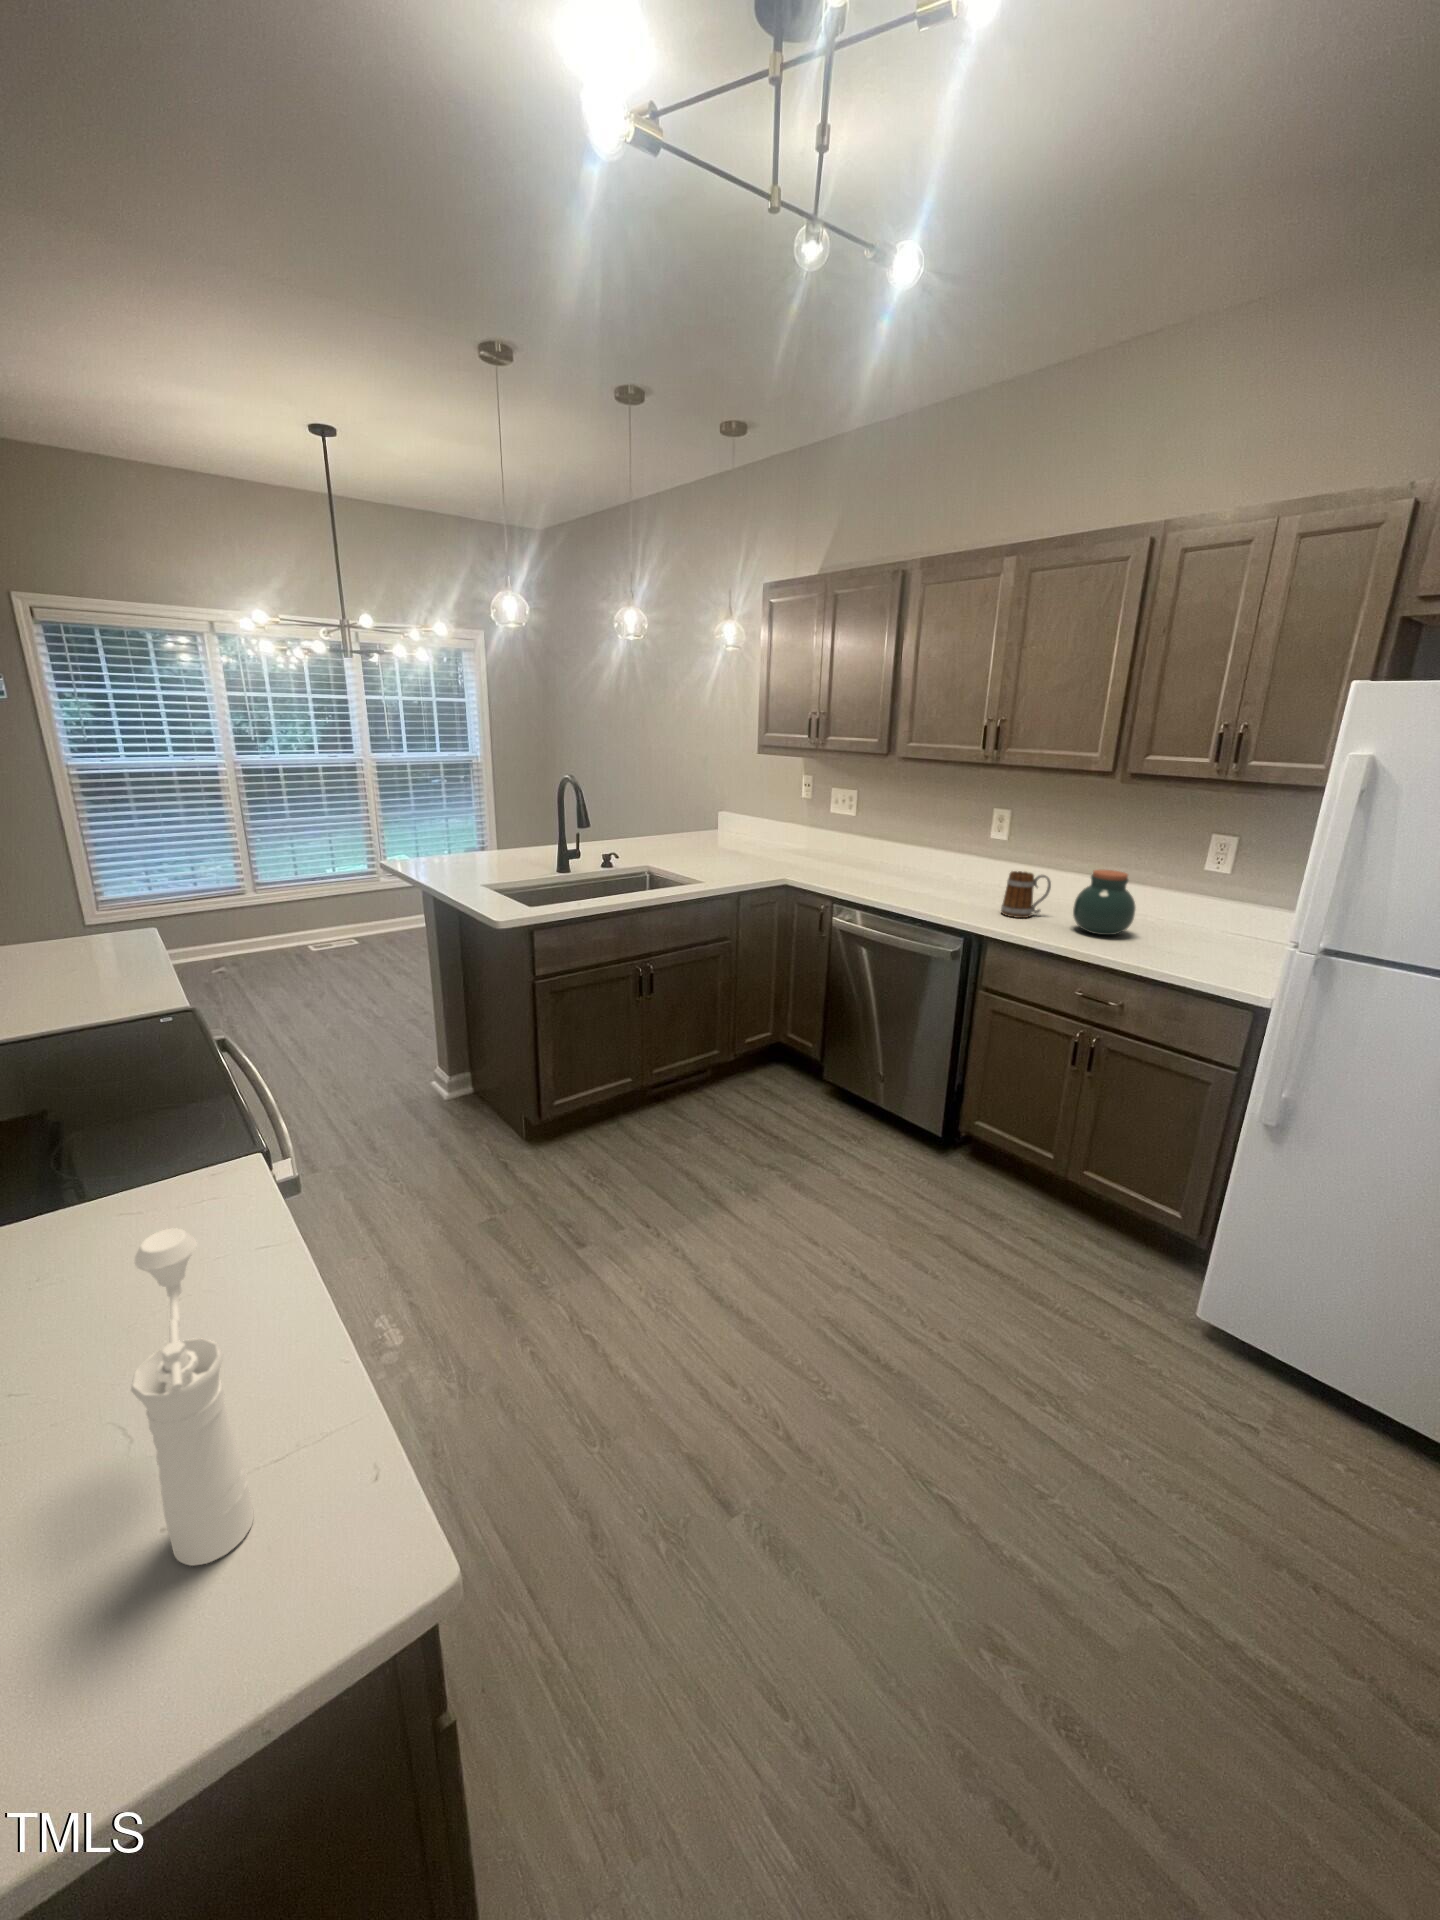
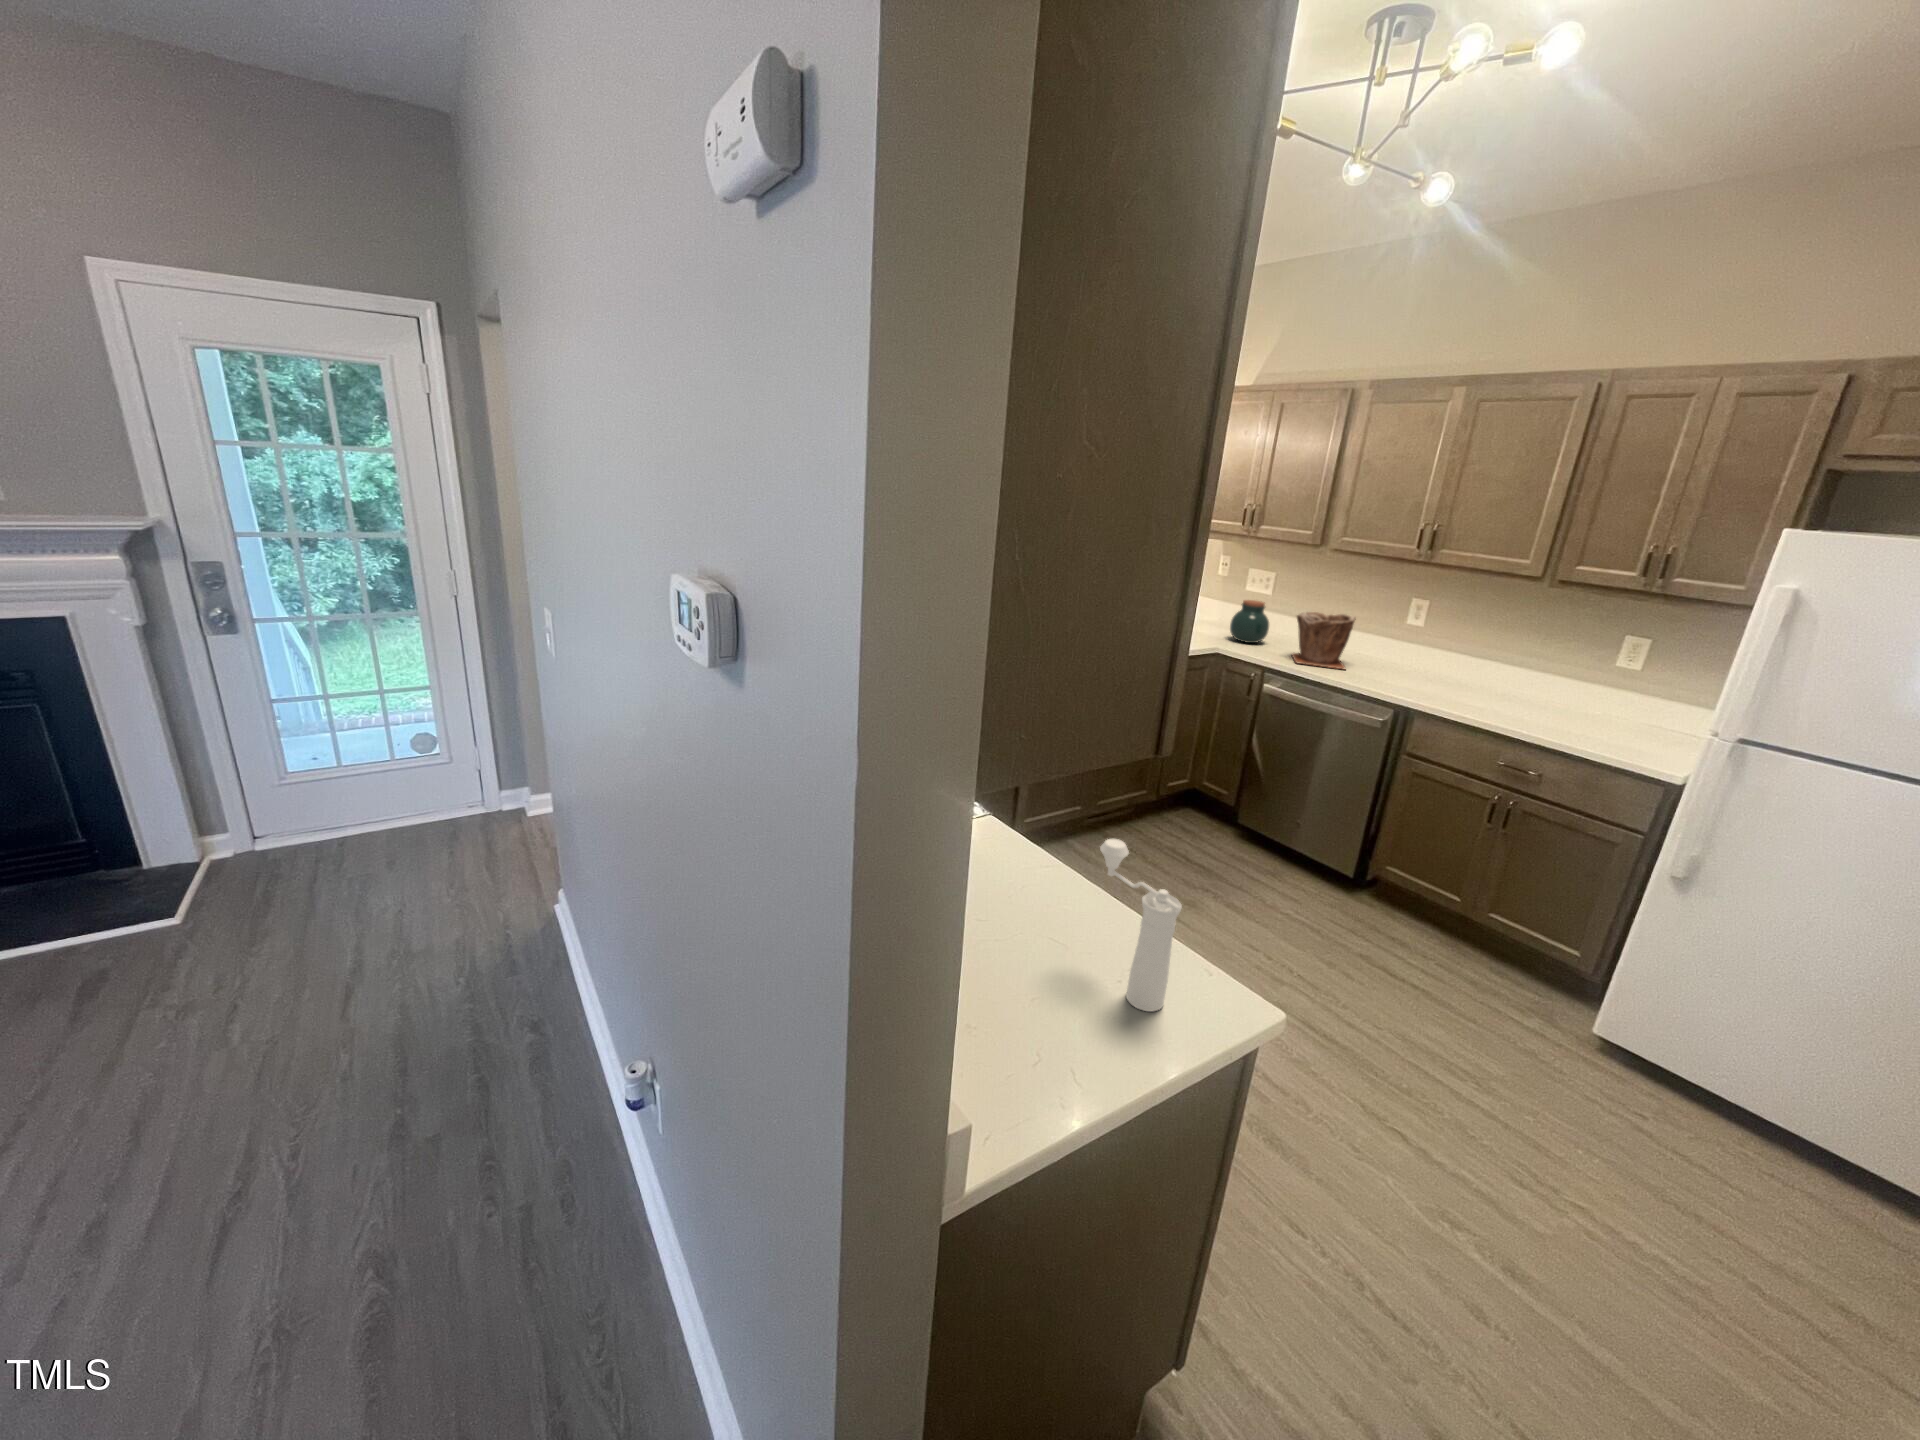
plant pot: none [867,831,932,895] -> present [1292,612,1356,670]
jar: present [1073,870,1136,935] -> present [1230,600,1269,643]
mug: present [1001,871,1051,918] -> none [1422,655,1471,696]

